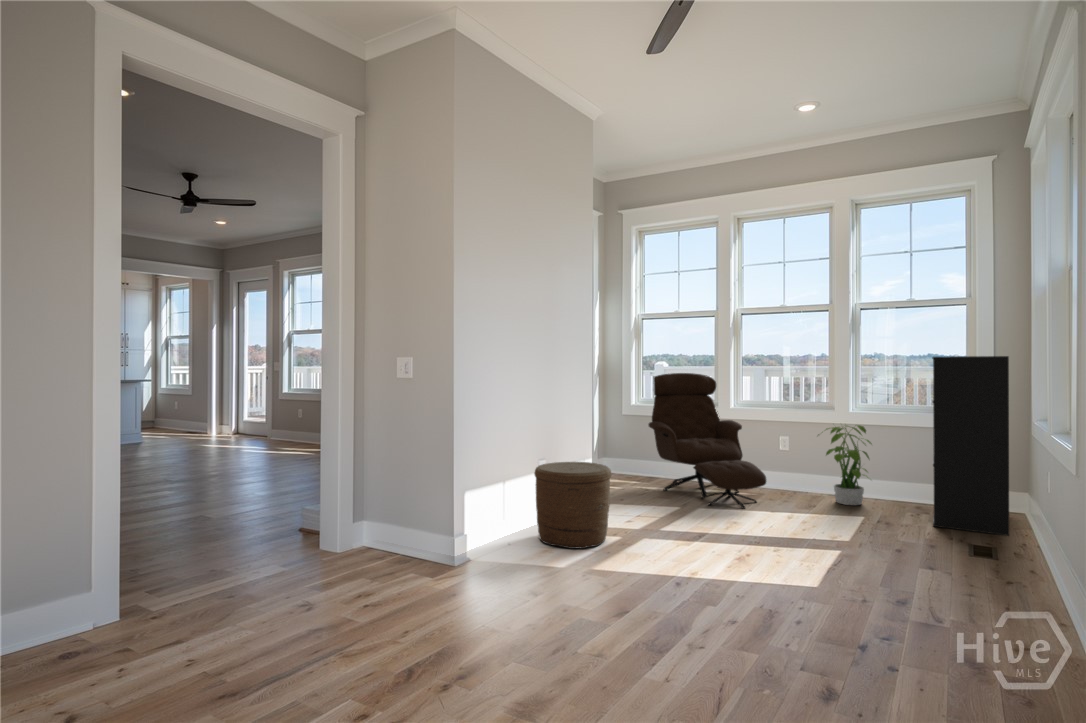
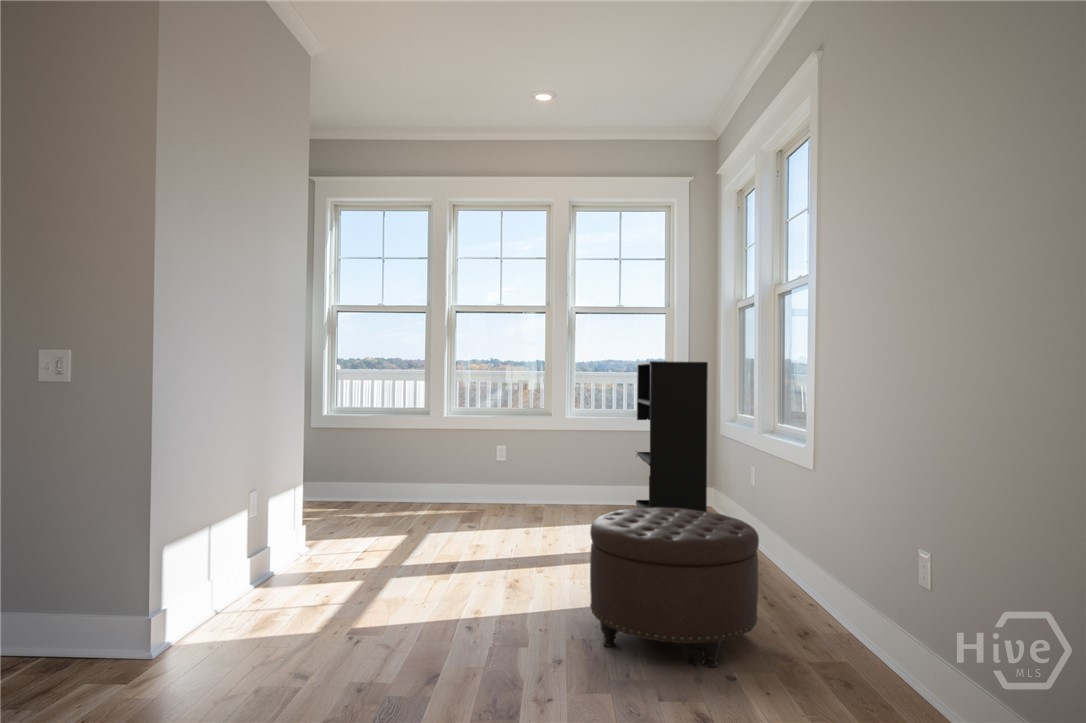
lounge chair: present [649,373,766,509] -> none [354,377,497,529]
potted plant: present [818,425,872,505] -> none [537,427,588,511]
woven basket: present [534,462,612,549] -> none [248,491,357,609]
ottoman: none [778,502,962,663] -> present [590,508,759,667]

